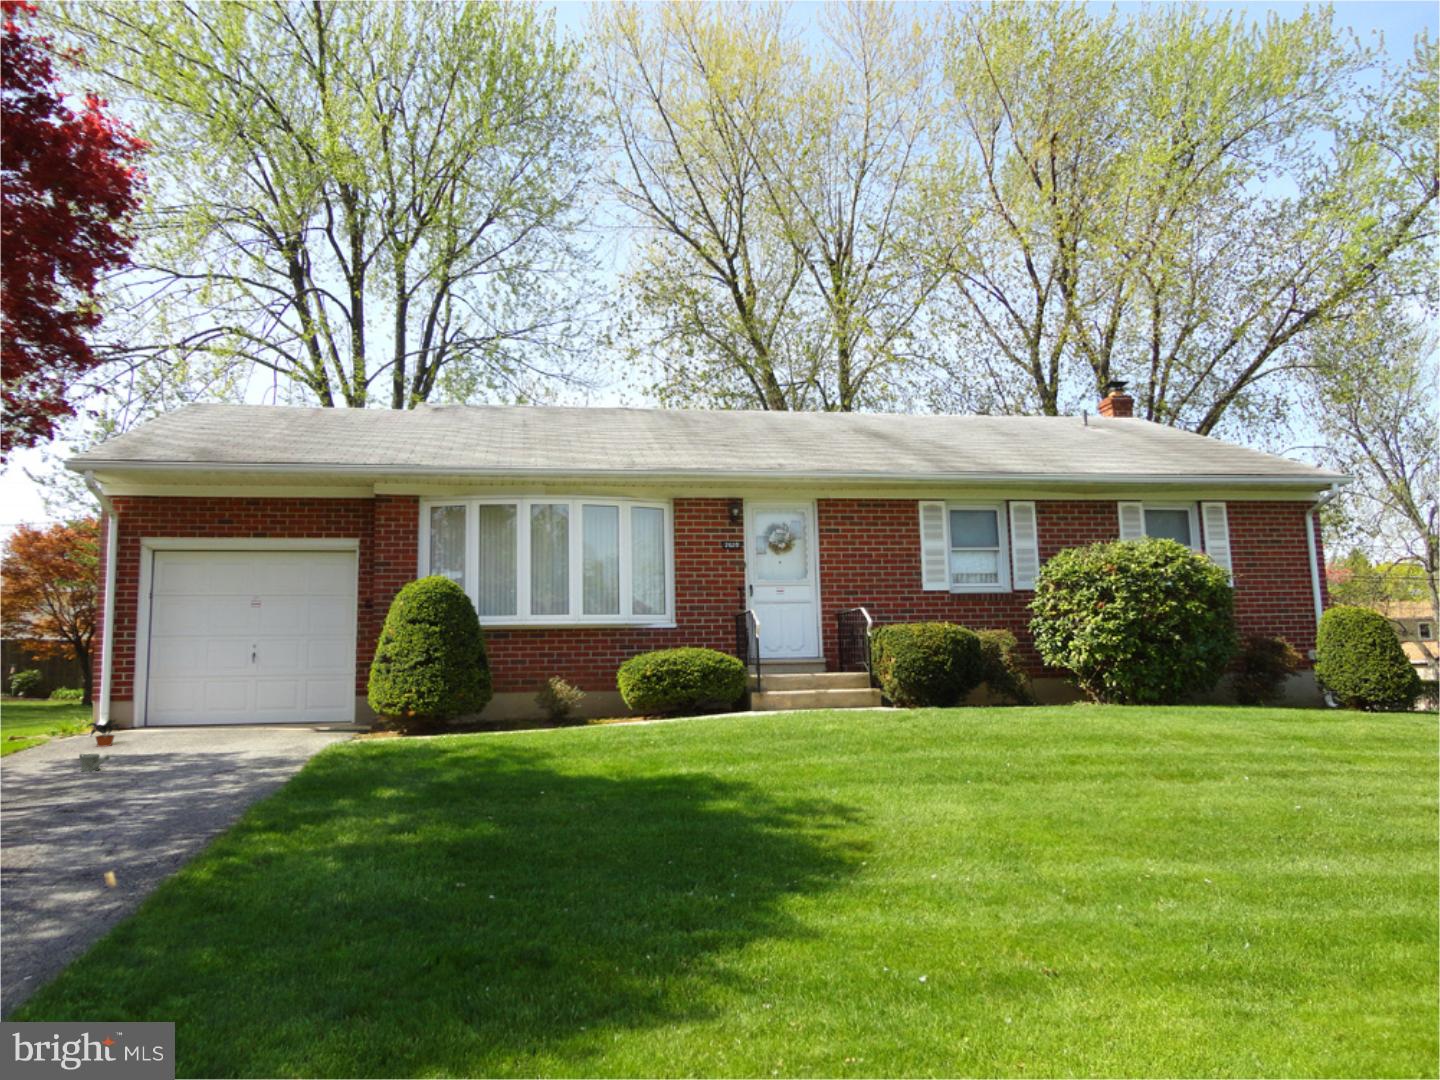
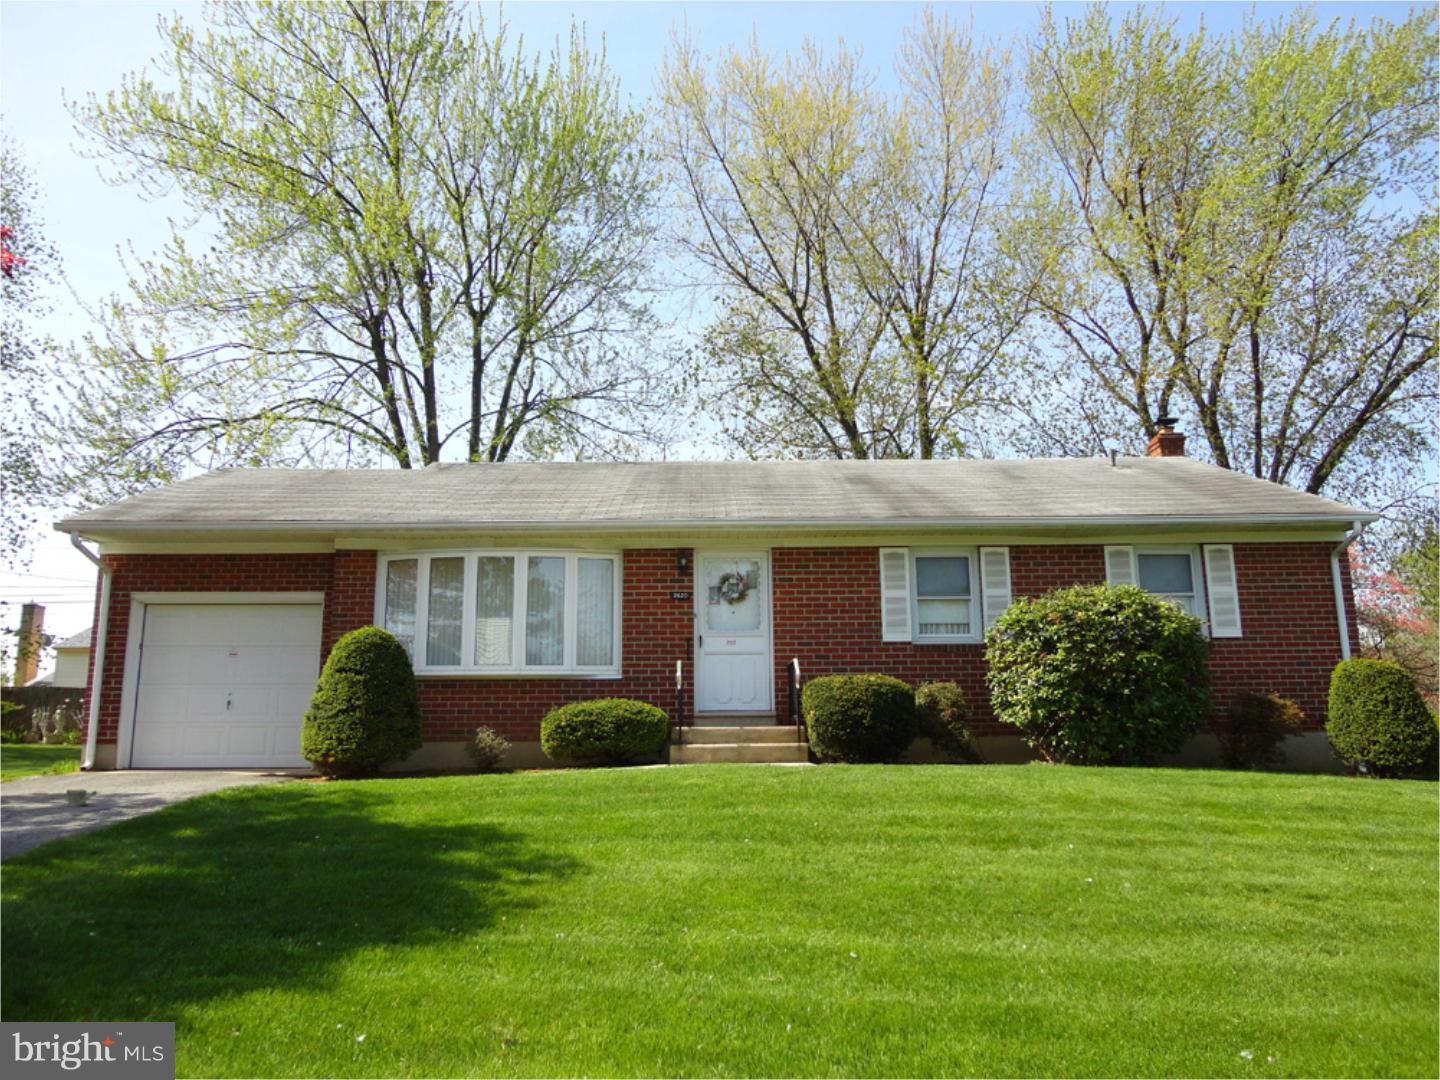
potted plant: present [88,720,119,747] -> none [70,759,108,785]

